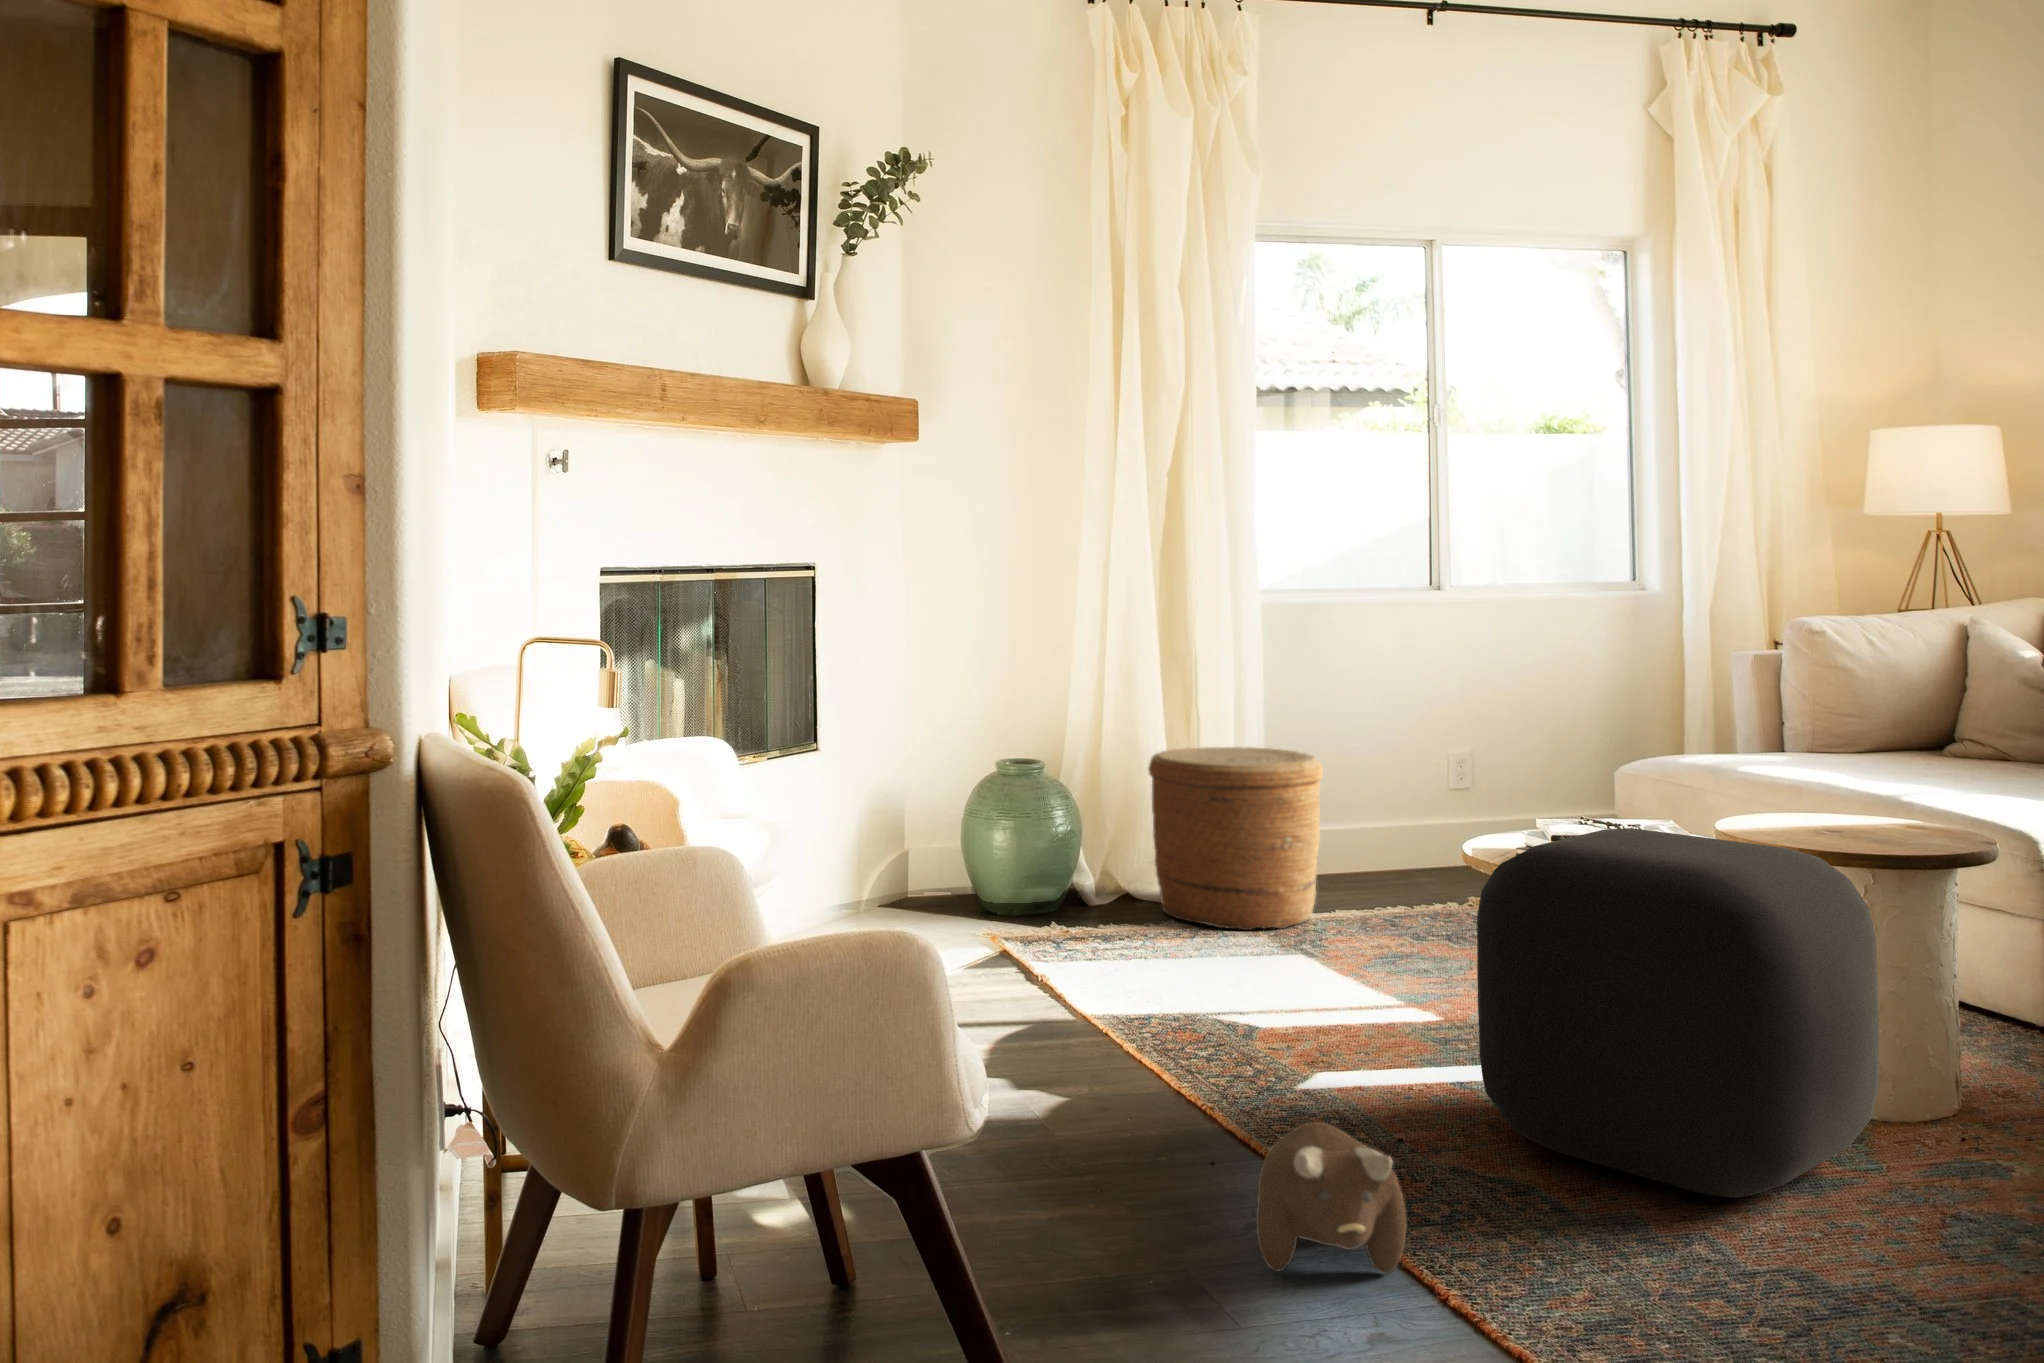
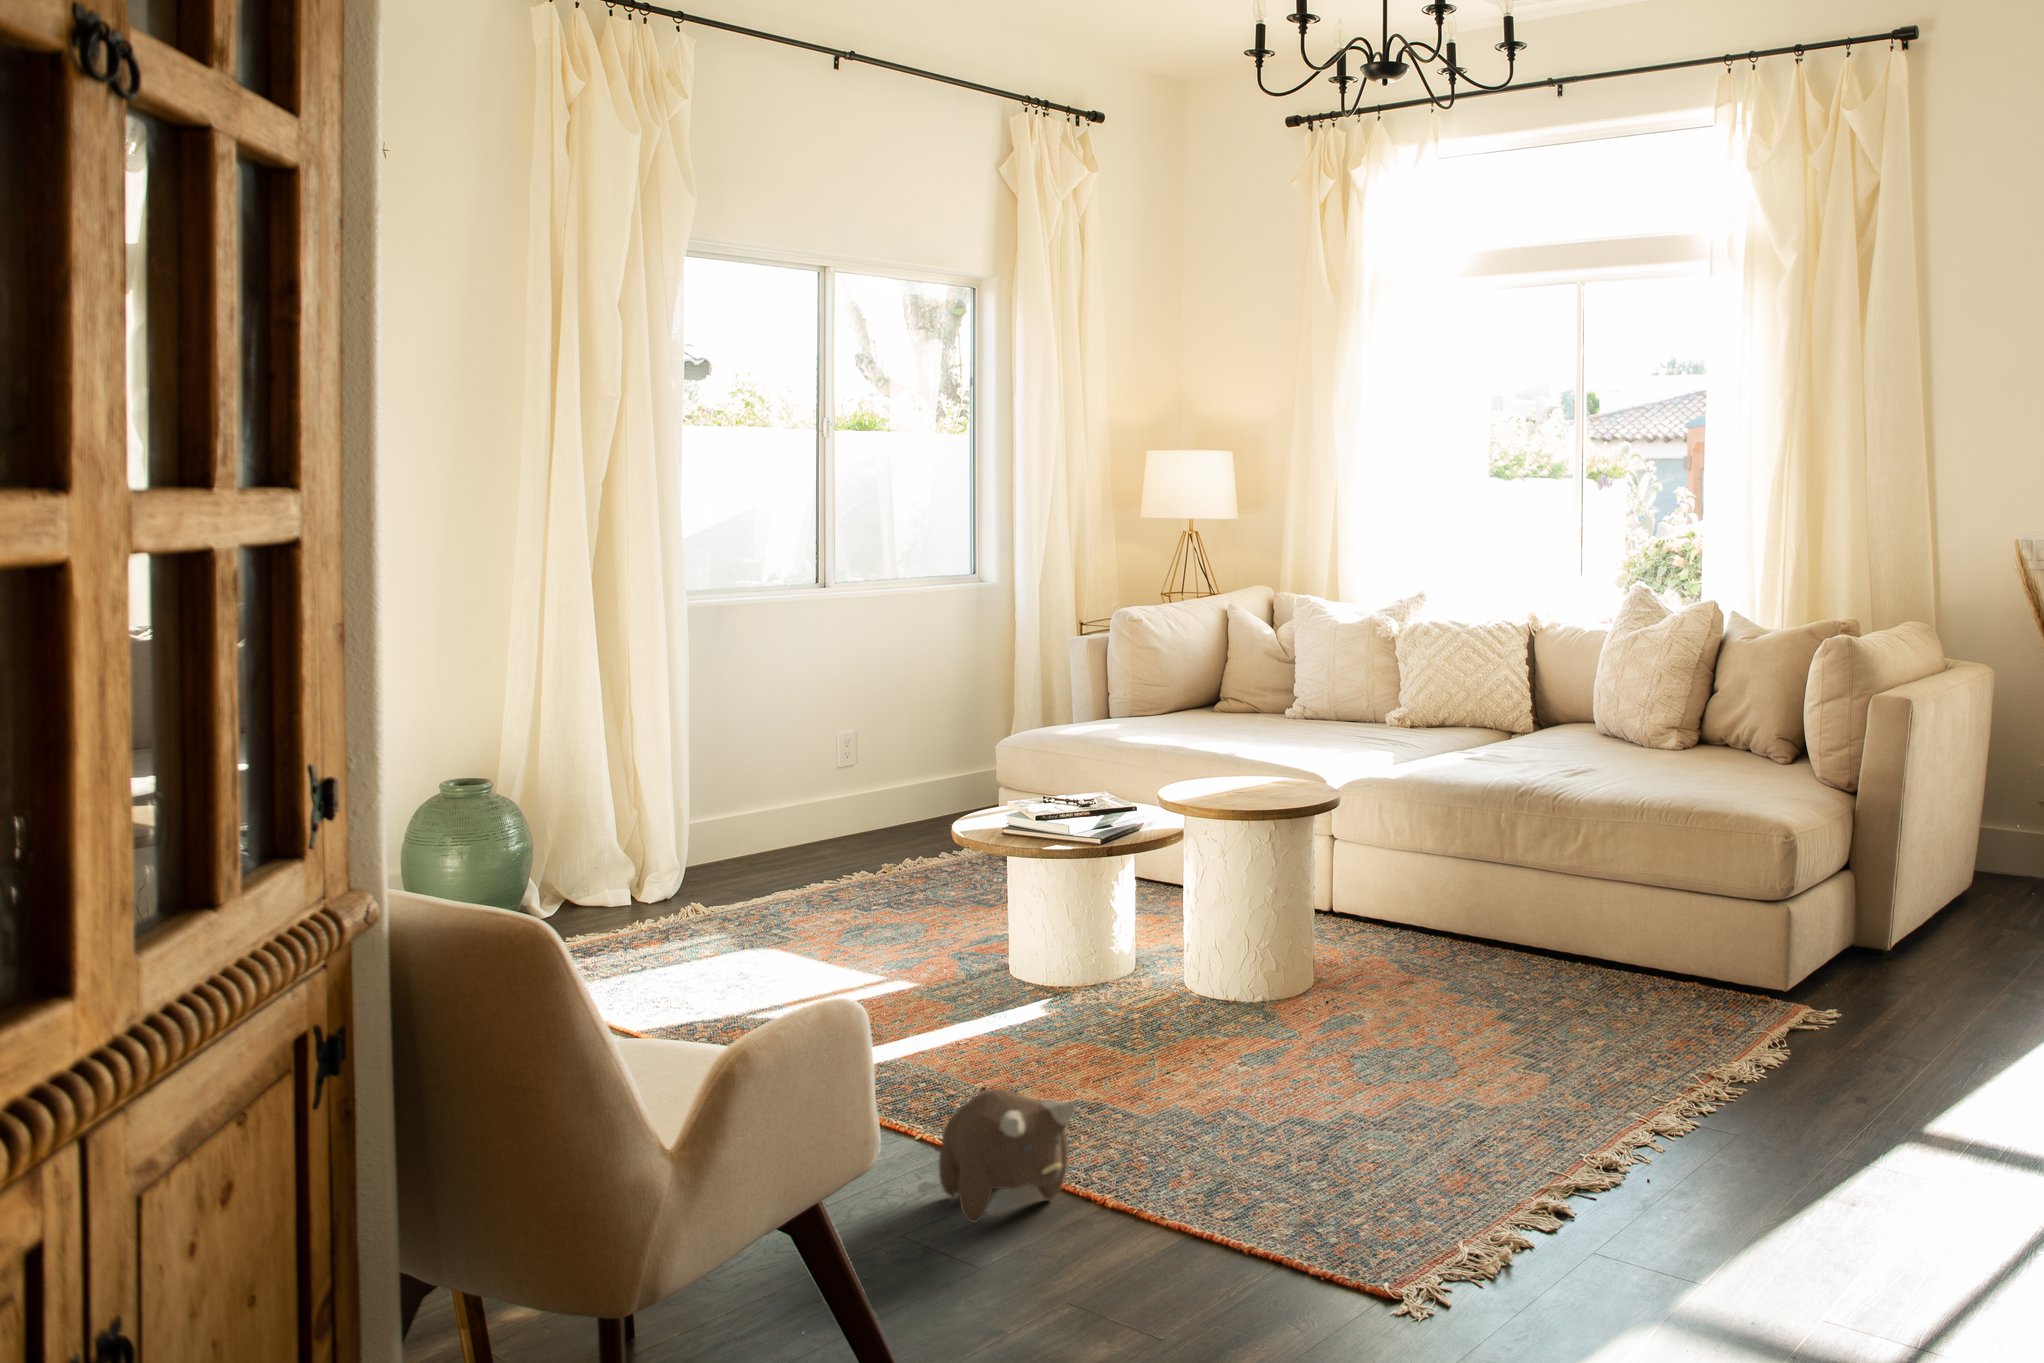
woven basket: present [1148,747,1323,930] -> none [607,752,778,931]
ottoman: present [1477,828,1879,1198] -> none [1037,806,1298,1077]

